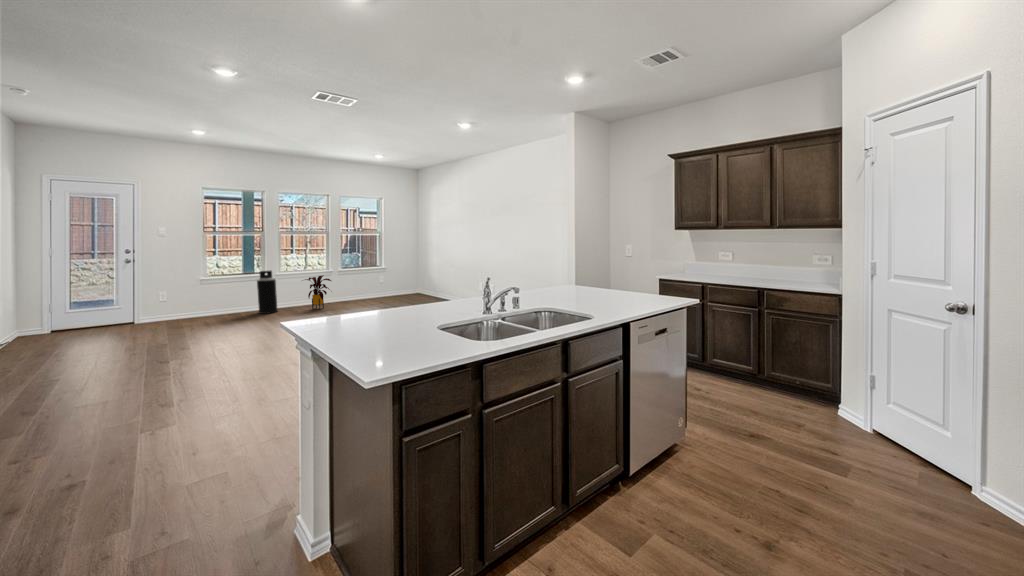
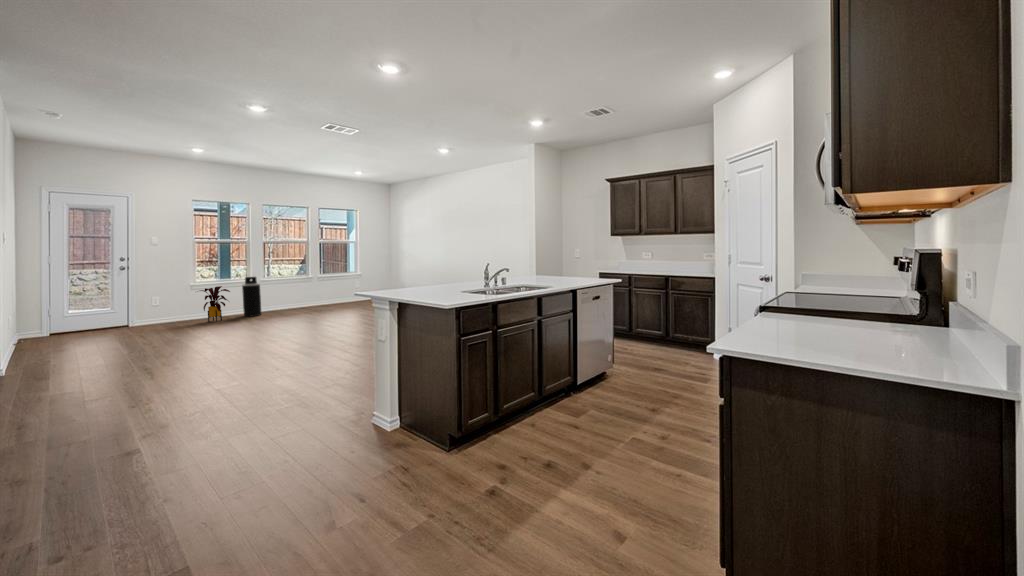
house plant: present [305,275,331,309] -> present [200,286,230,322]

